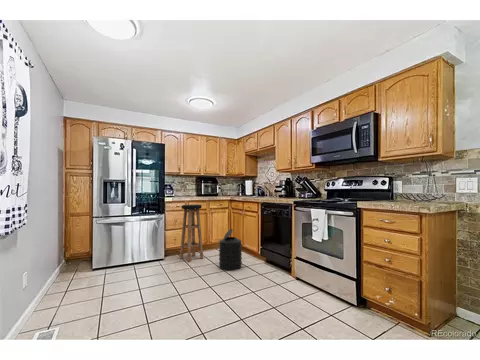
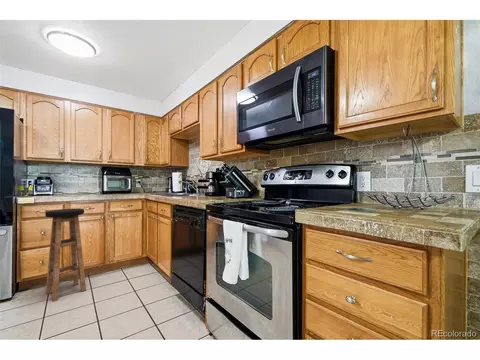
trash can: present [219,229,242,271] -> none [95,248,136,318]

